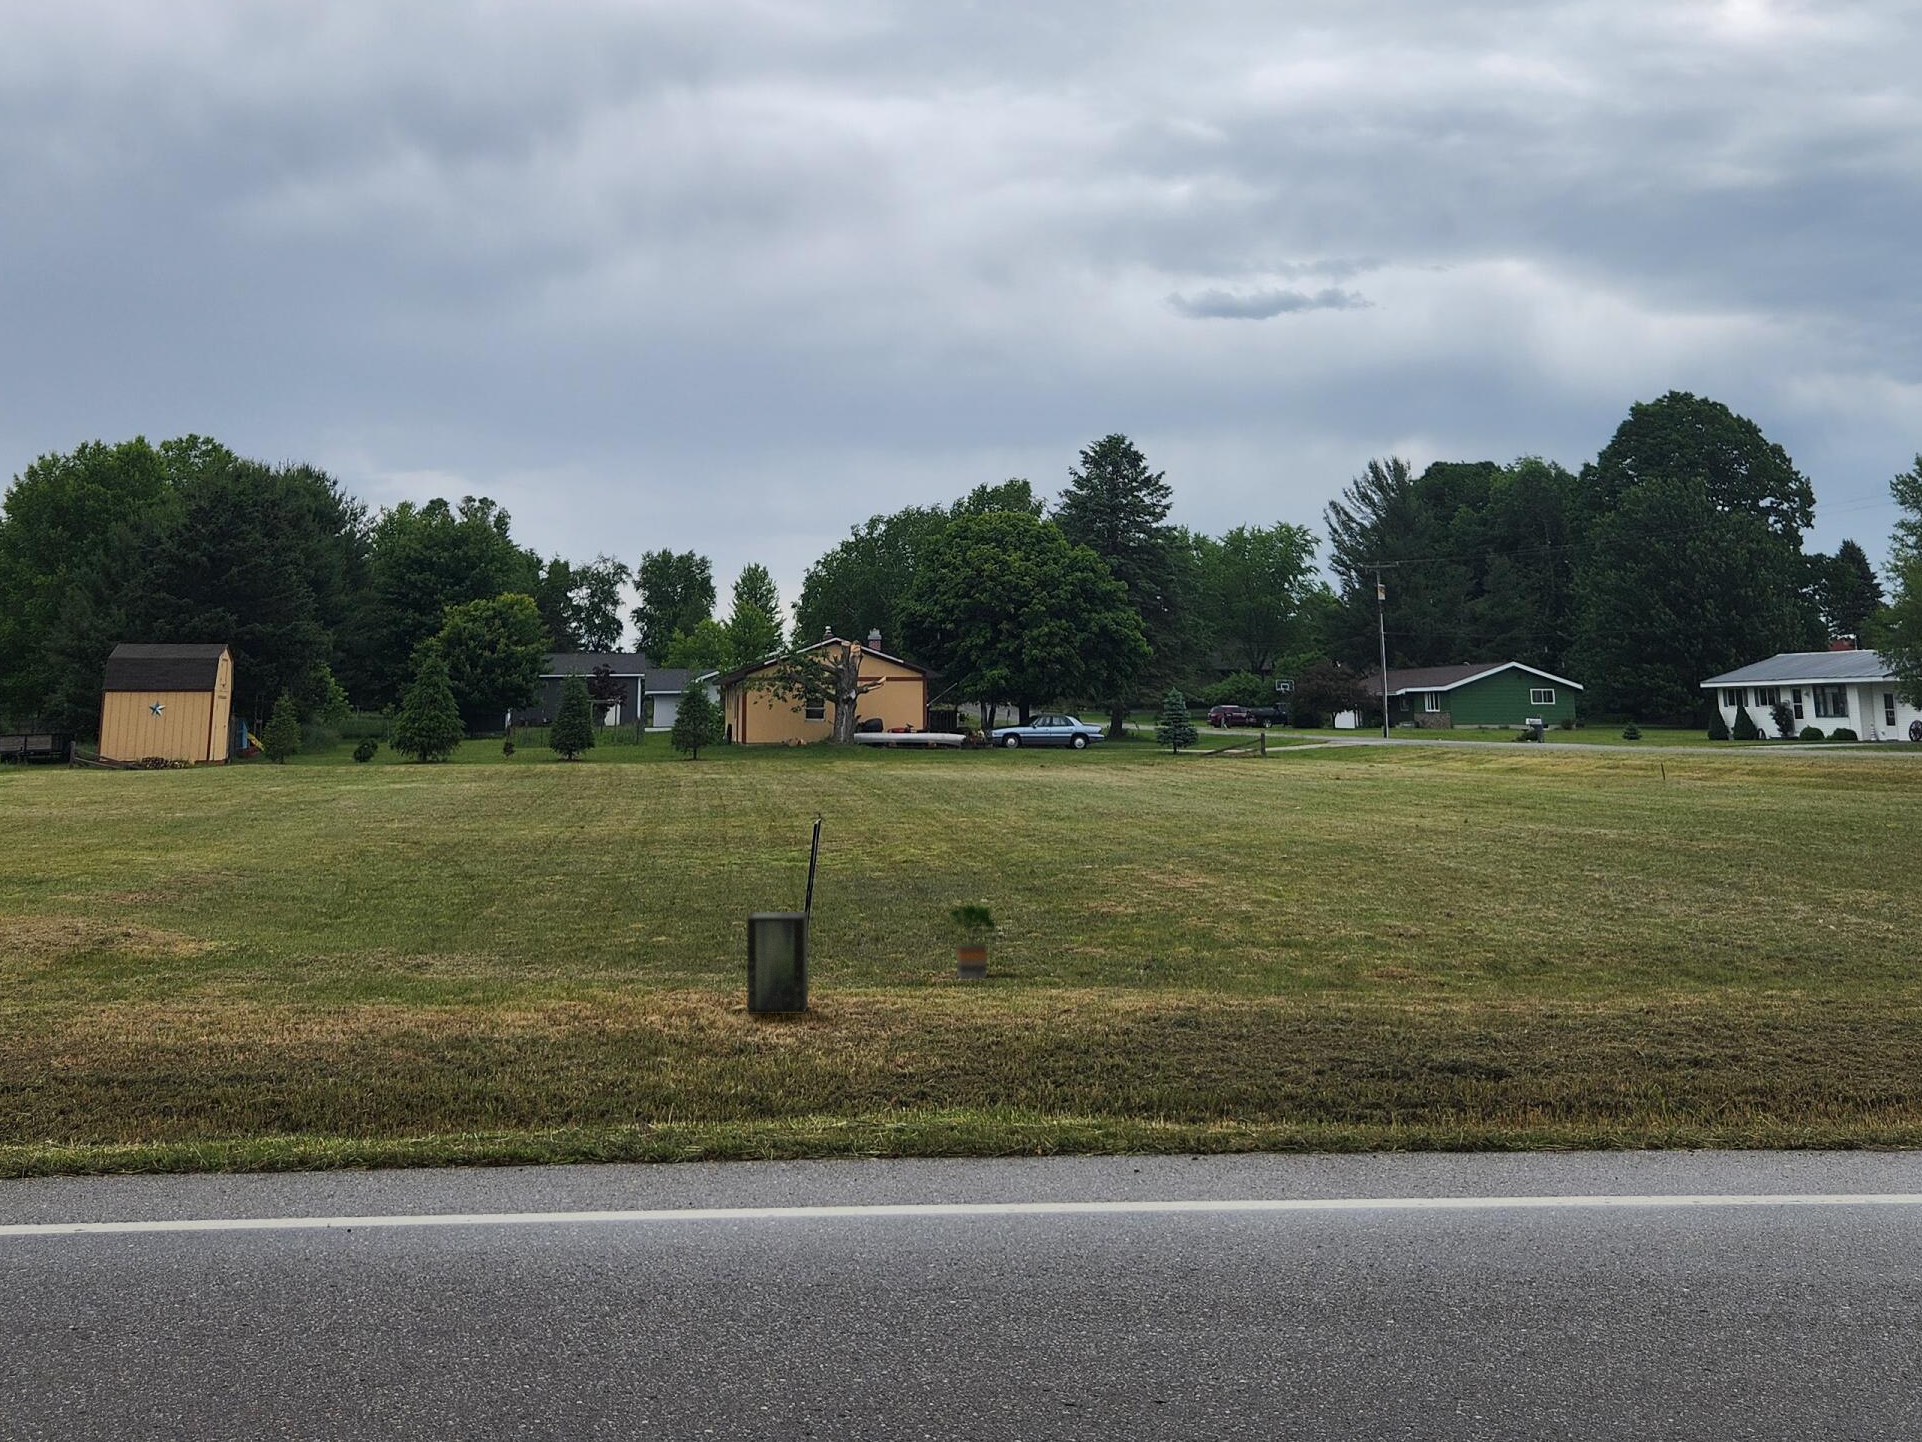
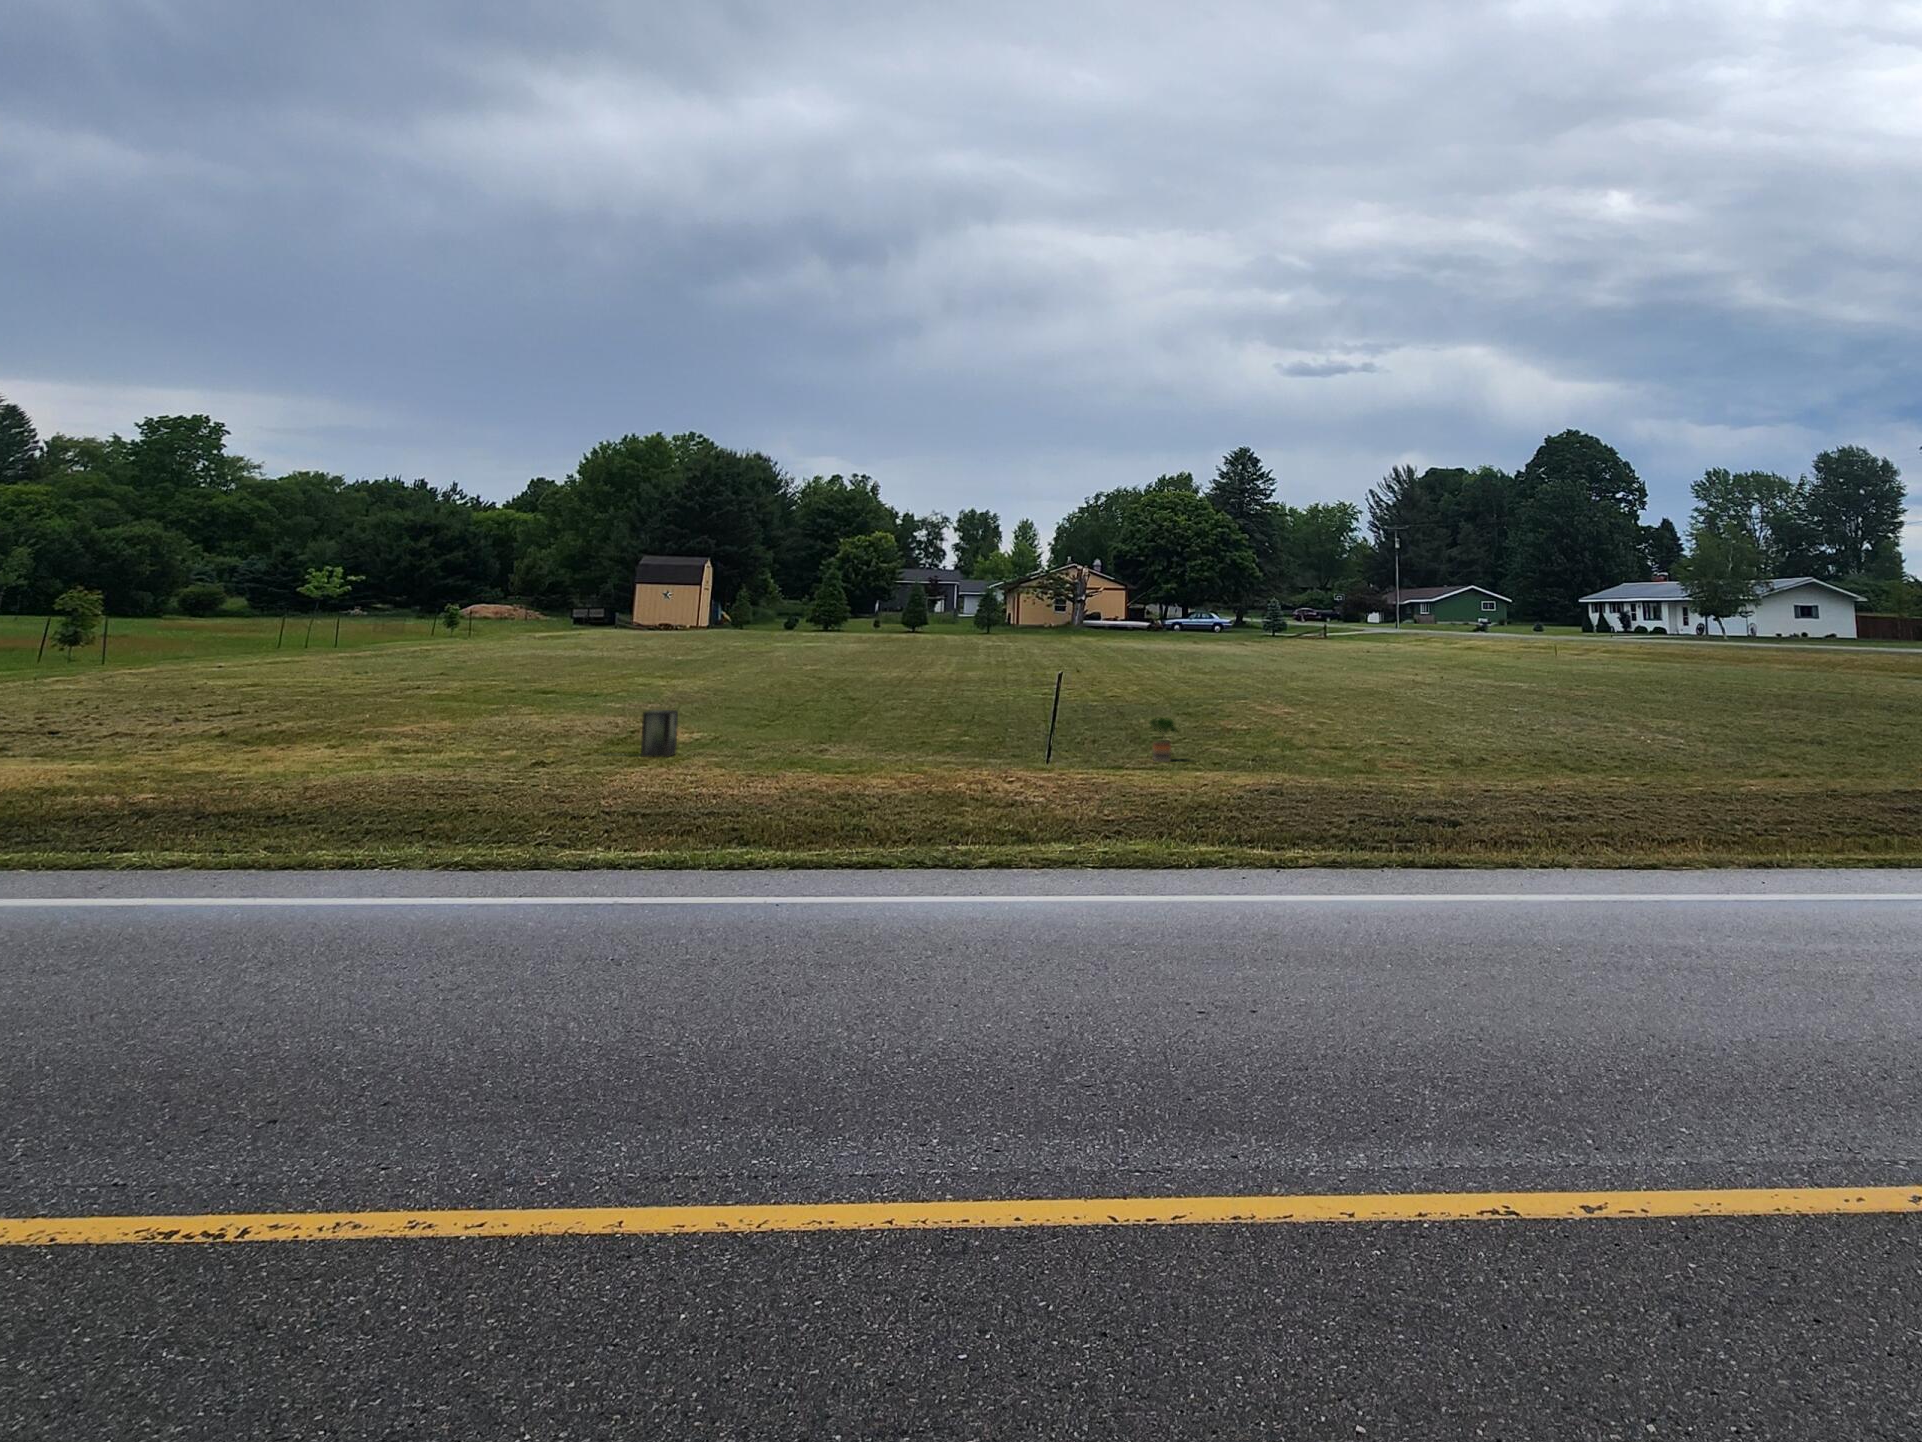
storage box: present [747,912,808,1014] -> present [641,710,678,757]

